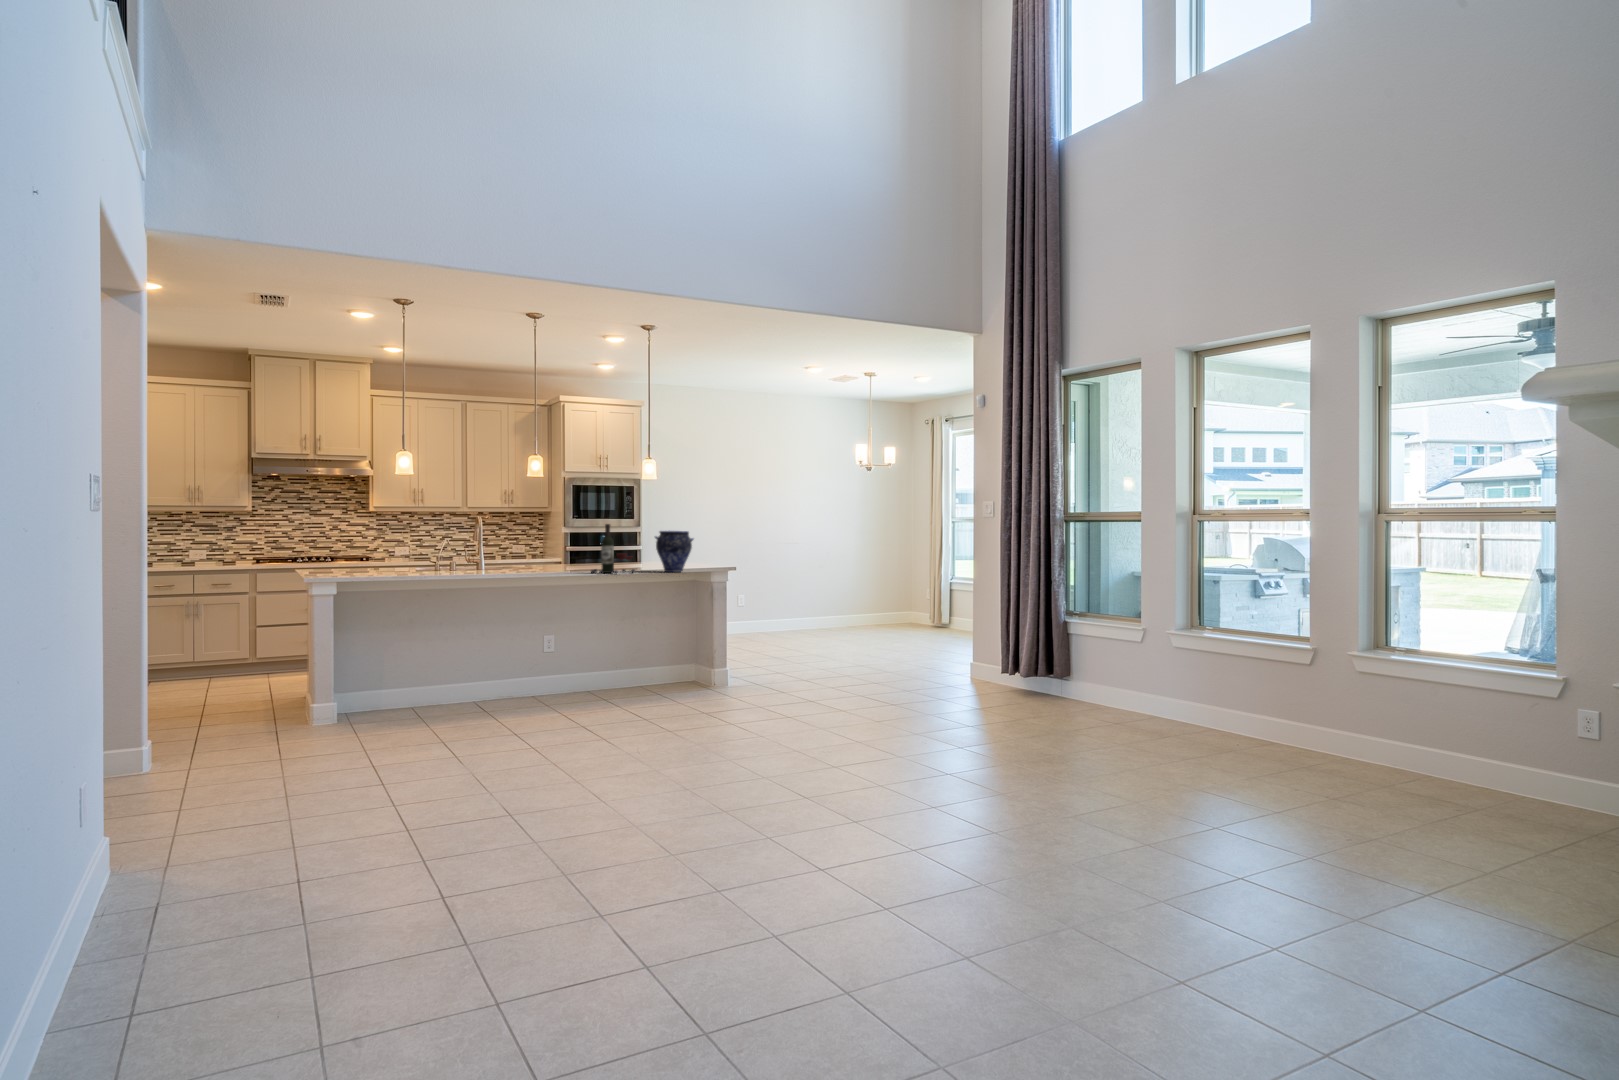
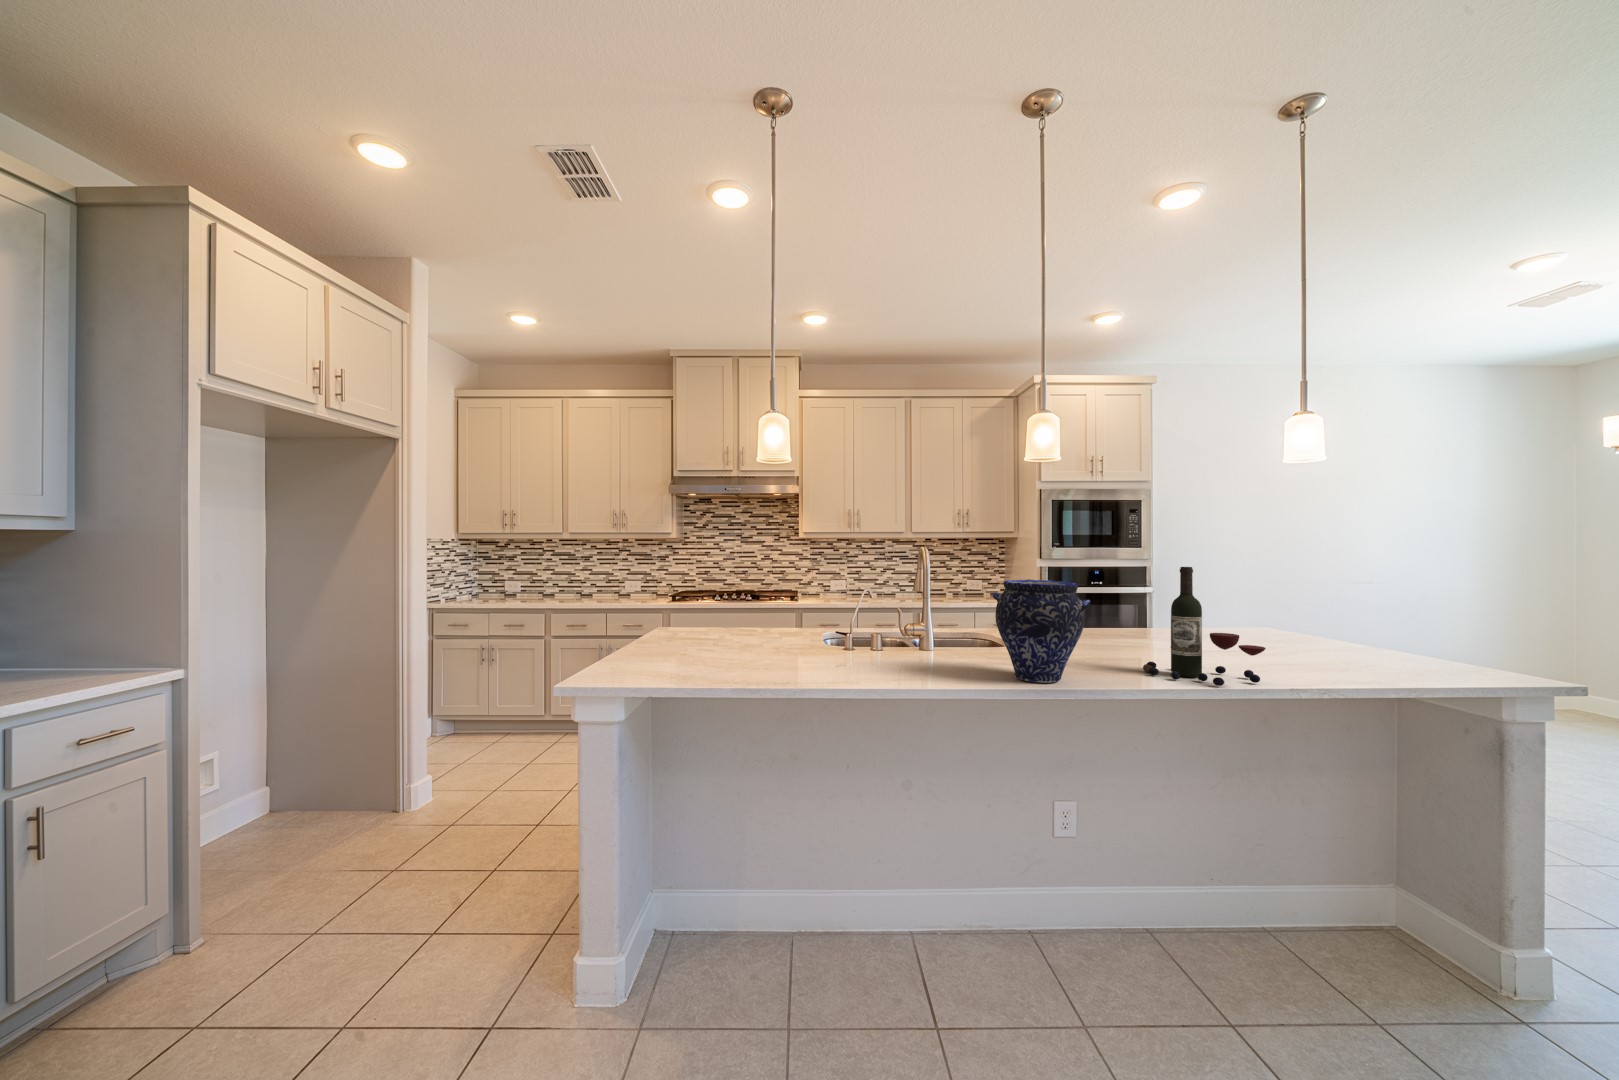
vase: present [655,531,693,572] -> present [993,579,1091,683]

